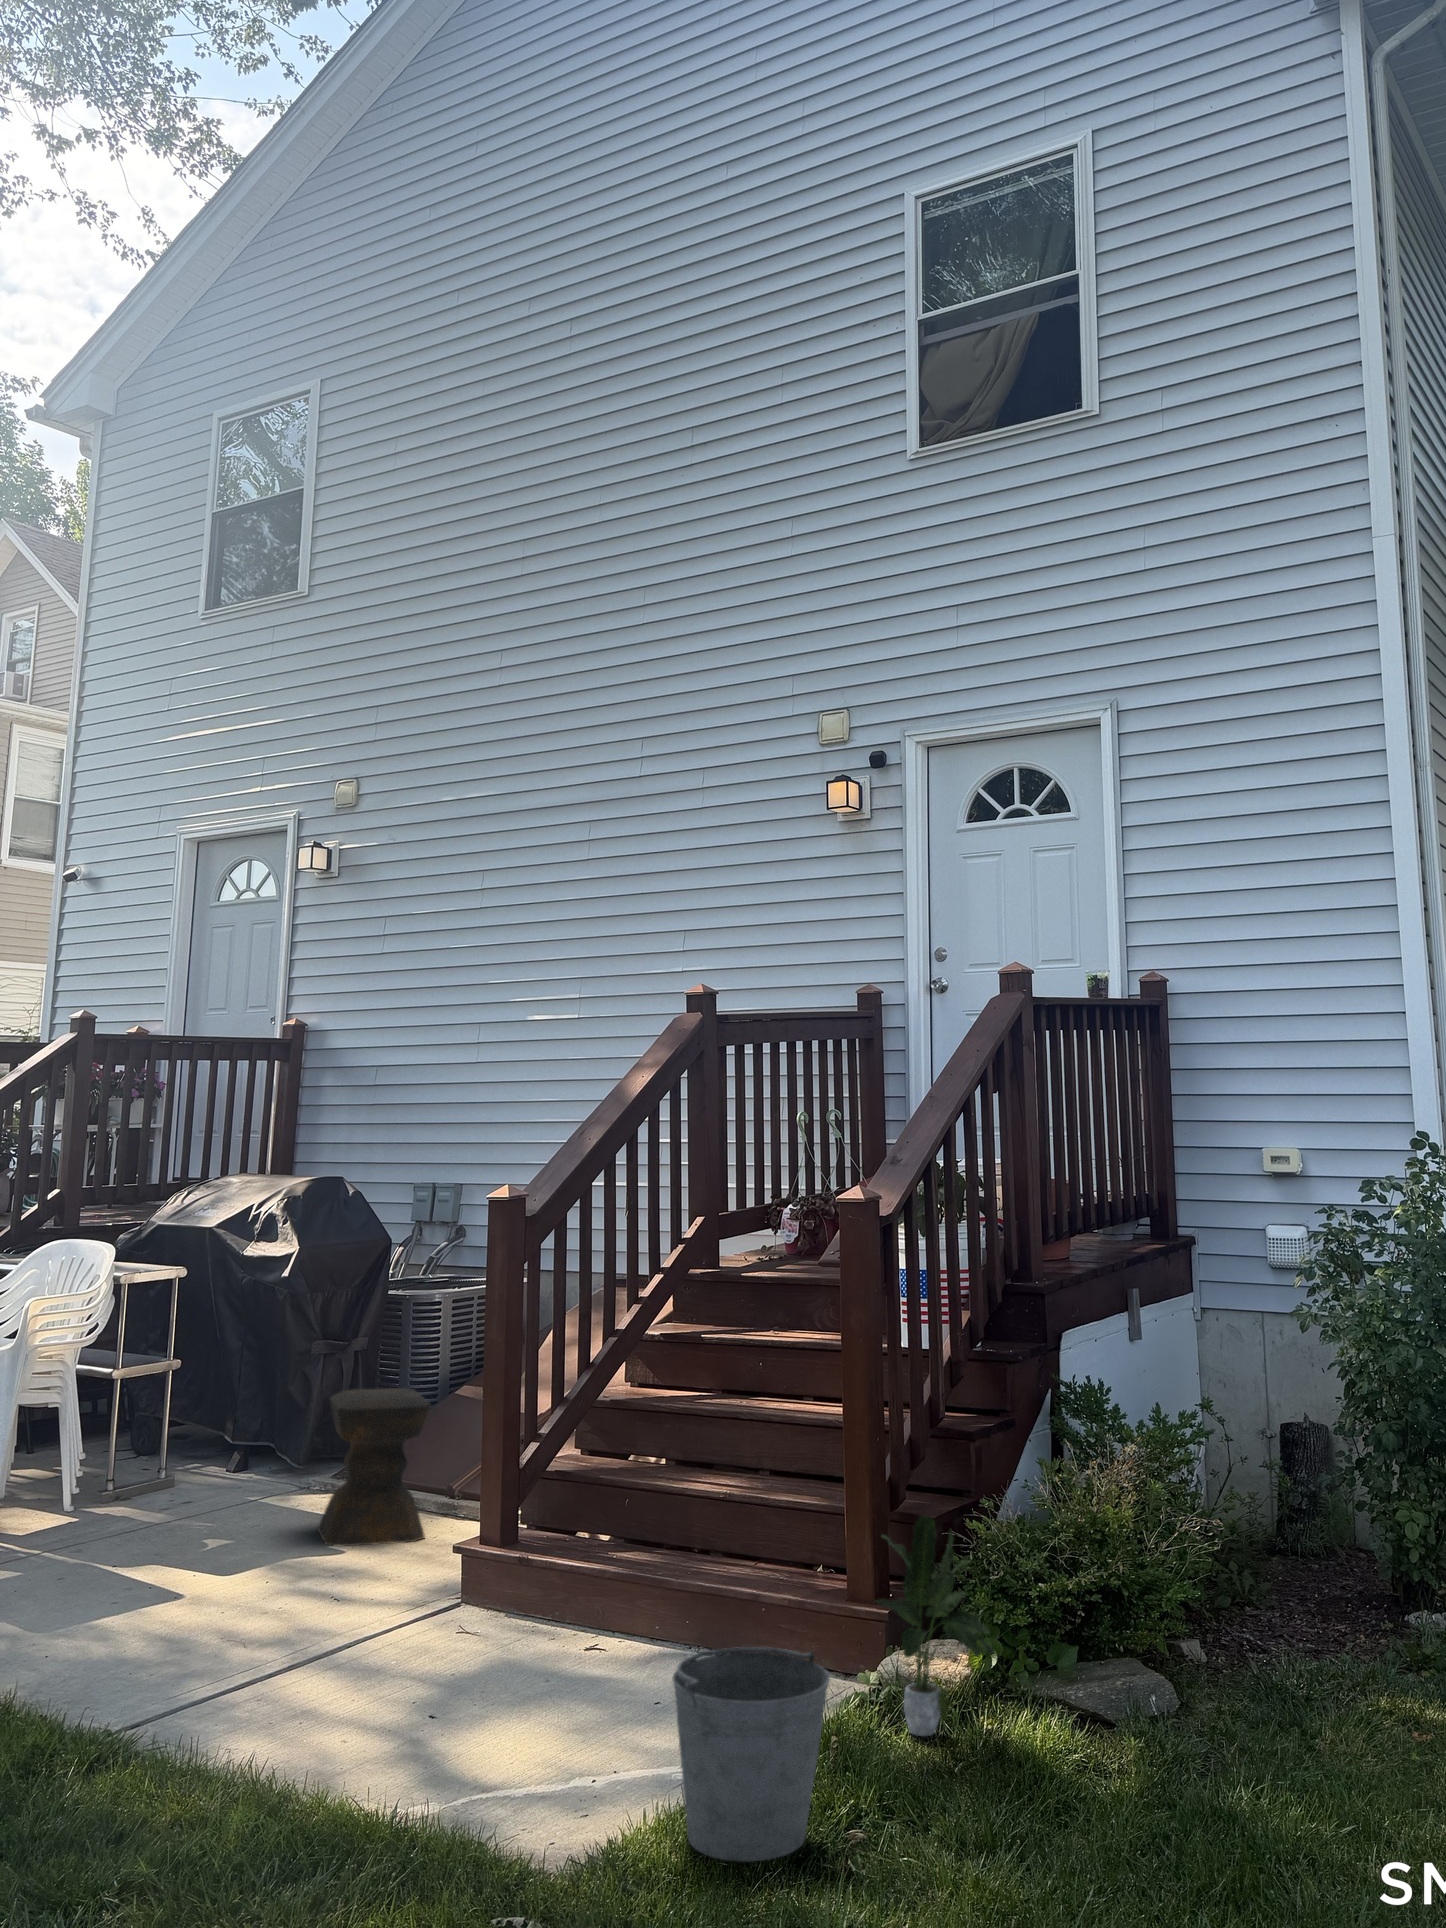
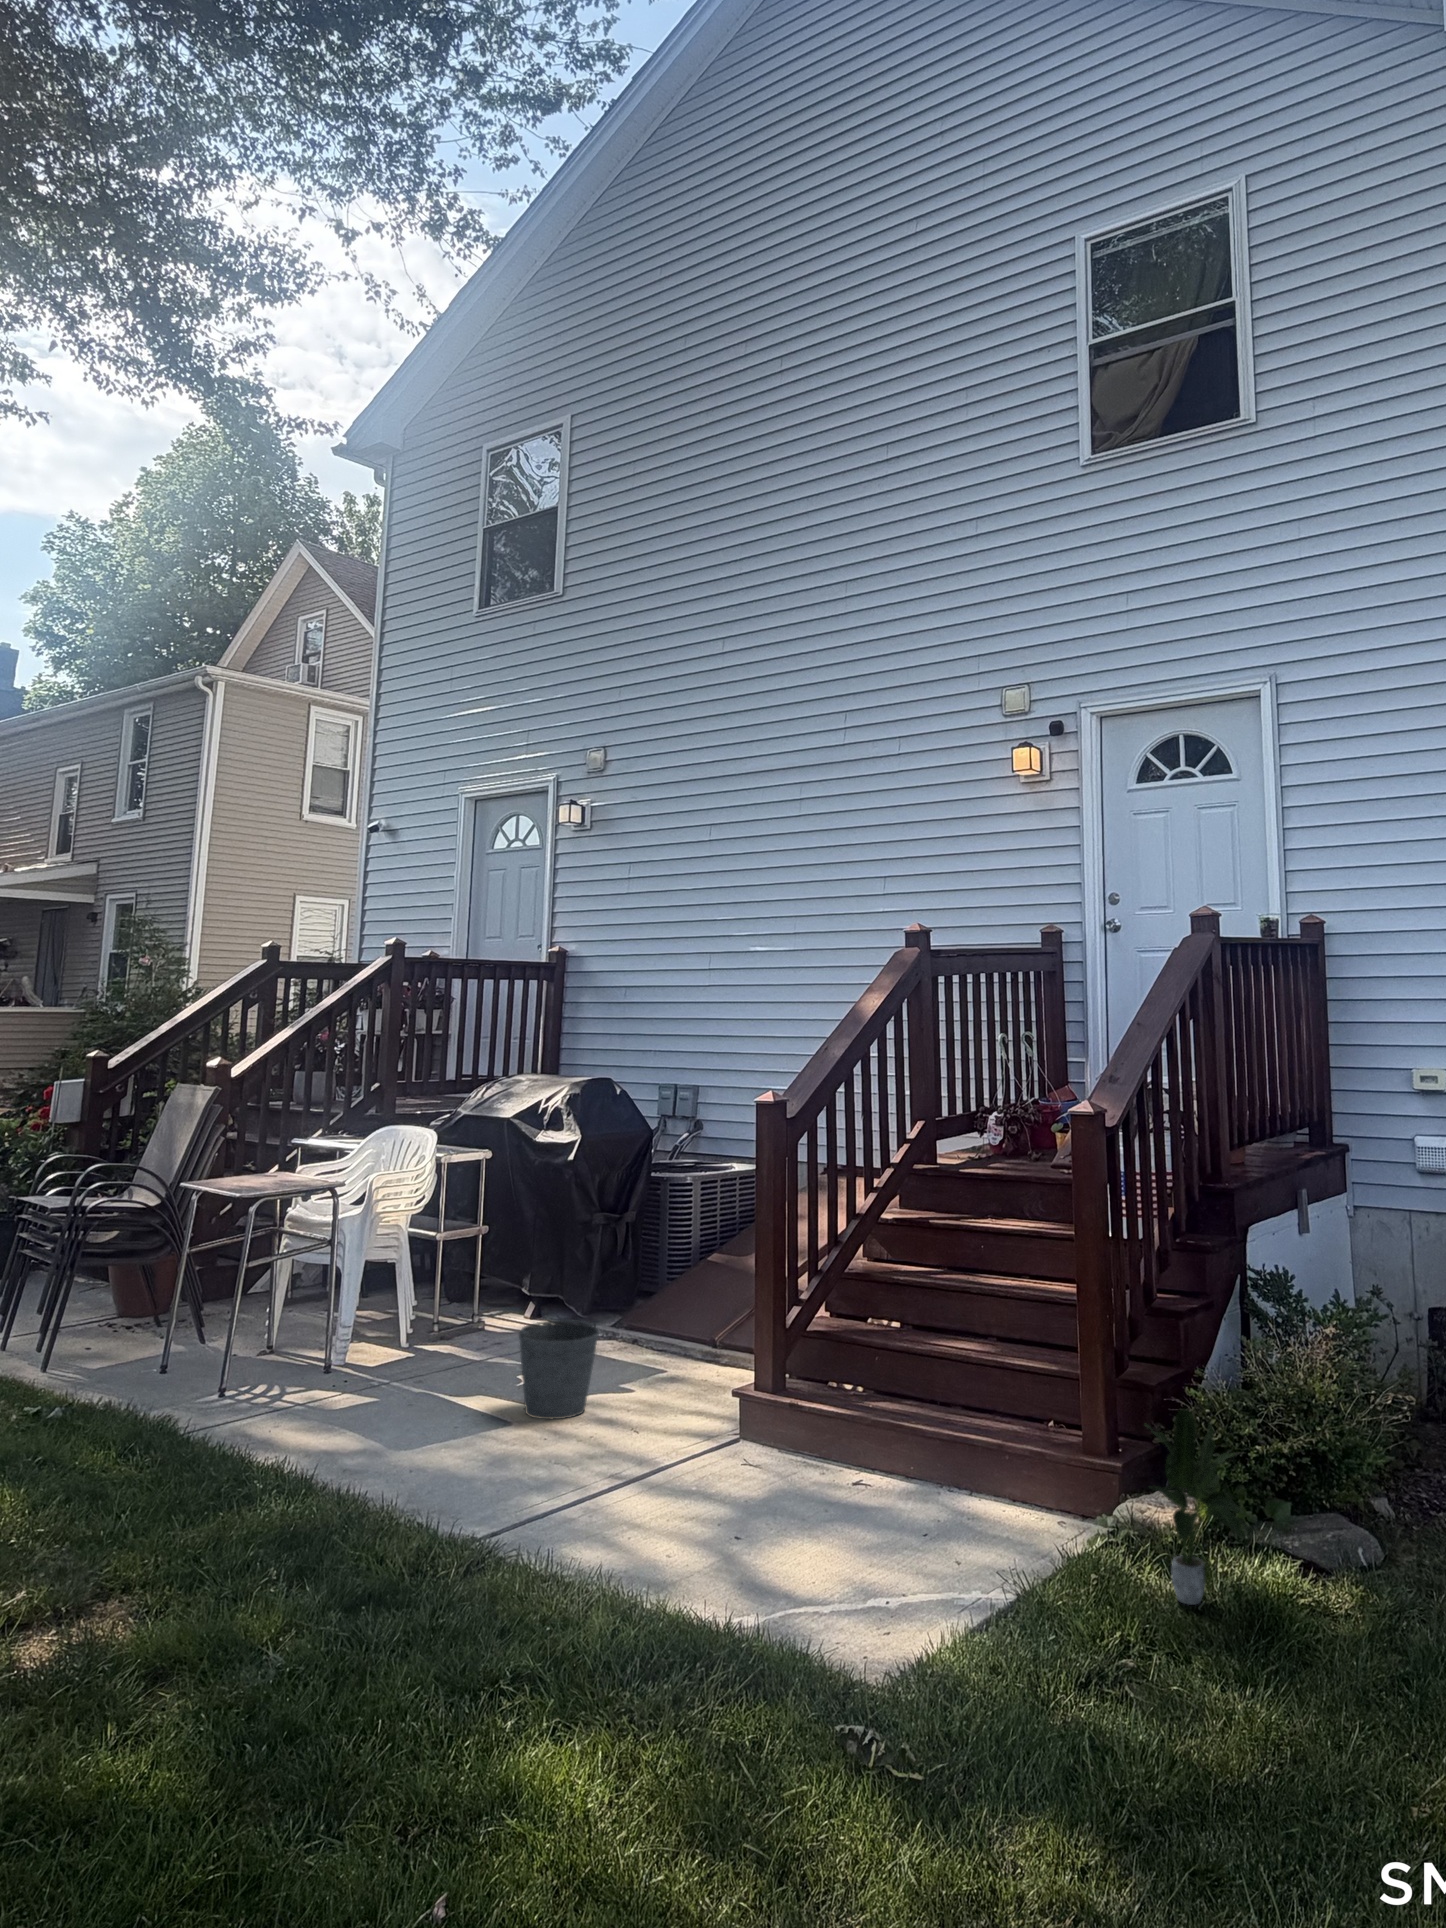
stool: present [318,1388,430,1546] -> none [613,1262,705,1397]
bucket: present [672,1647,830,1861] -> present [519,1320,599,1419]

